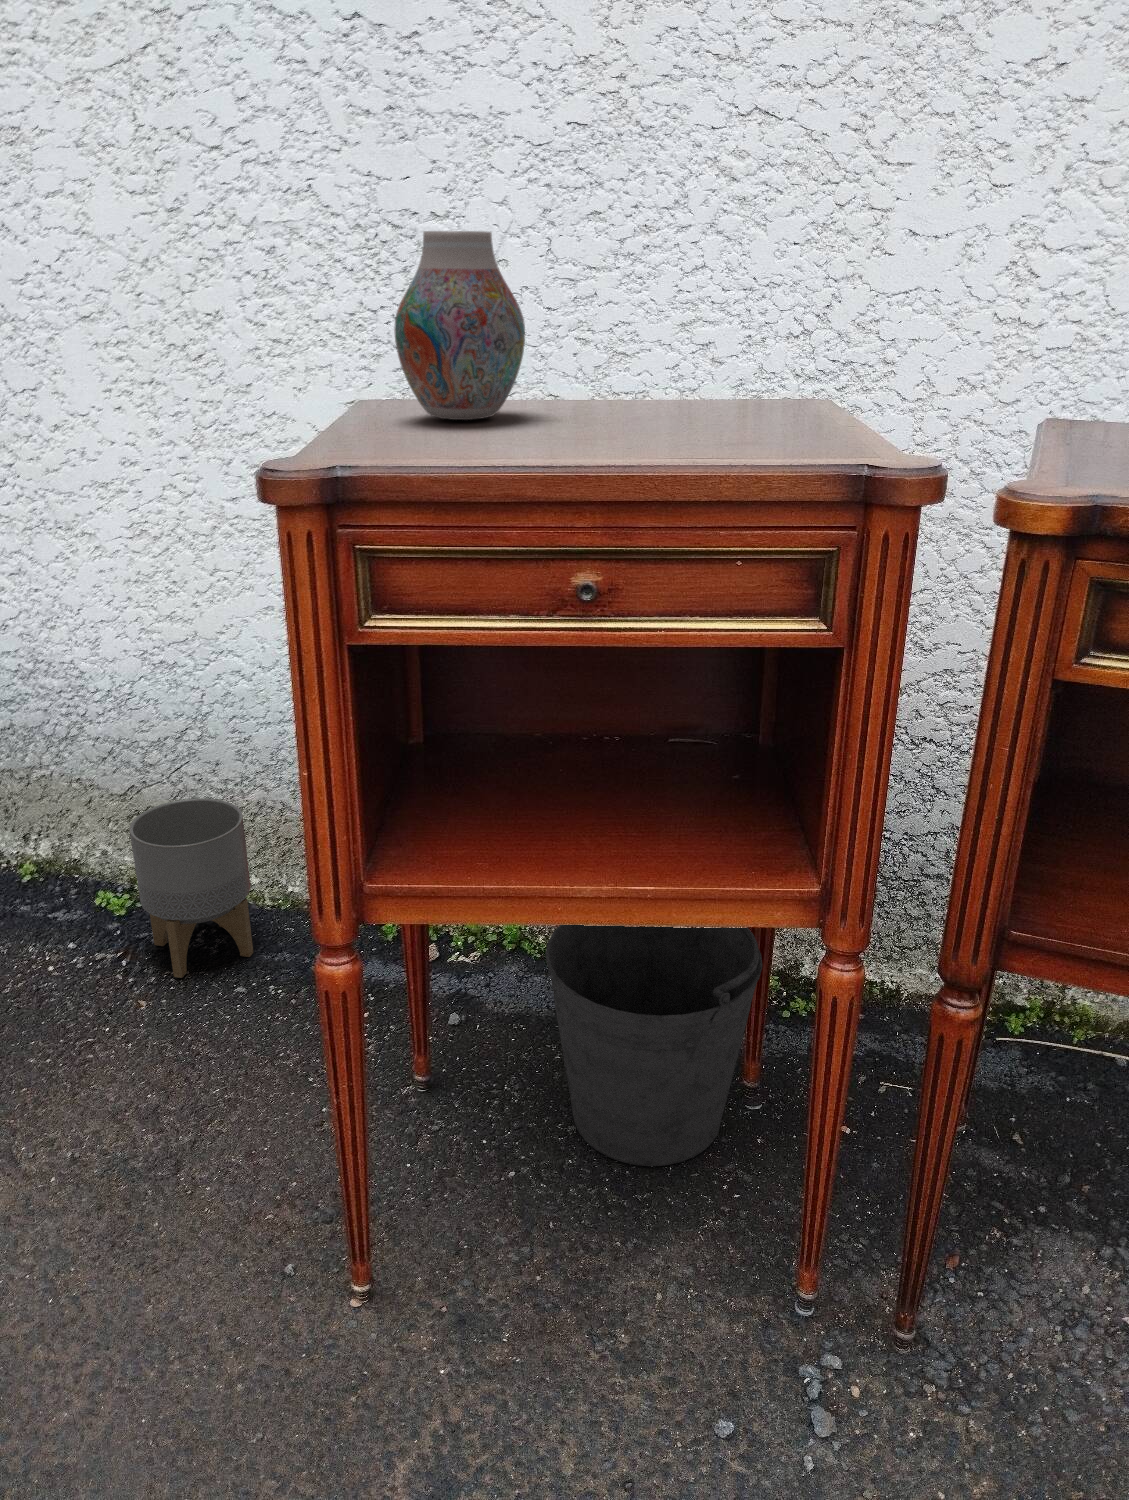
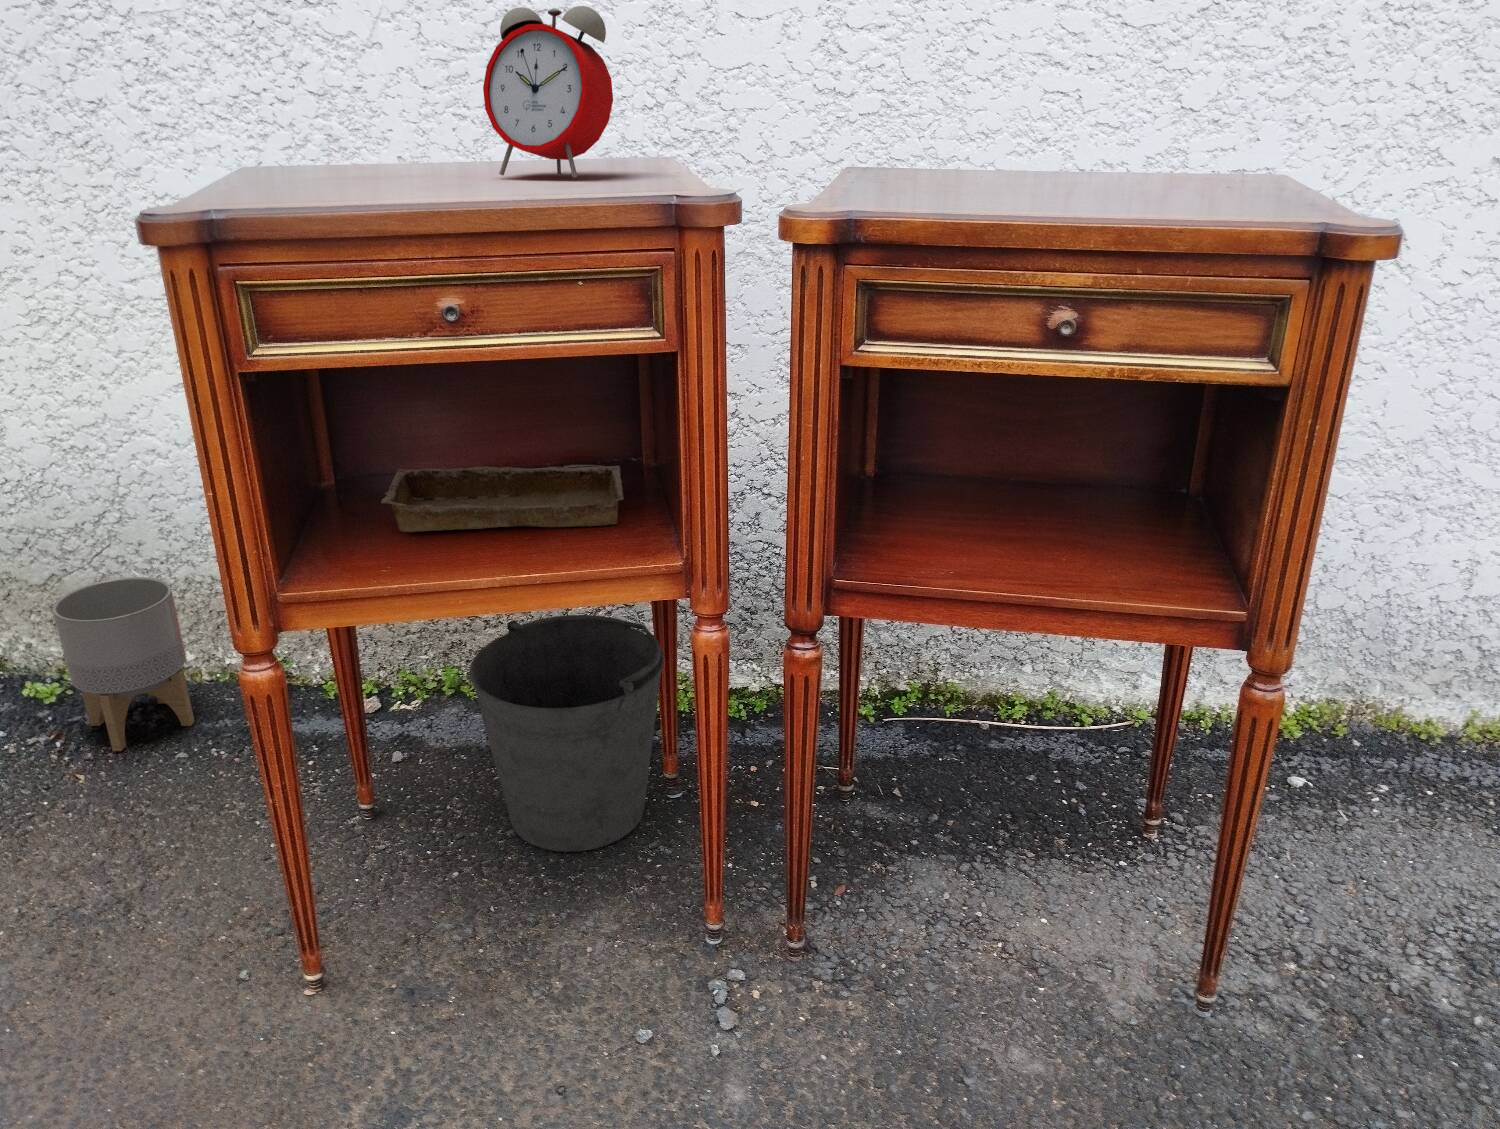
alarm clock: none [630,230,779,428] -> present [483,6,613,178]
vase: present [394,231,525,420] -> none [266,6,391,180]
tray: none [478,735,750,826] -> present [381,466,624,532]

